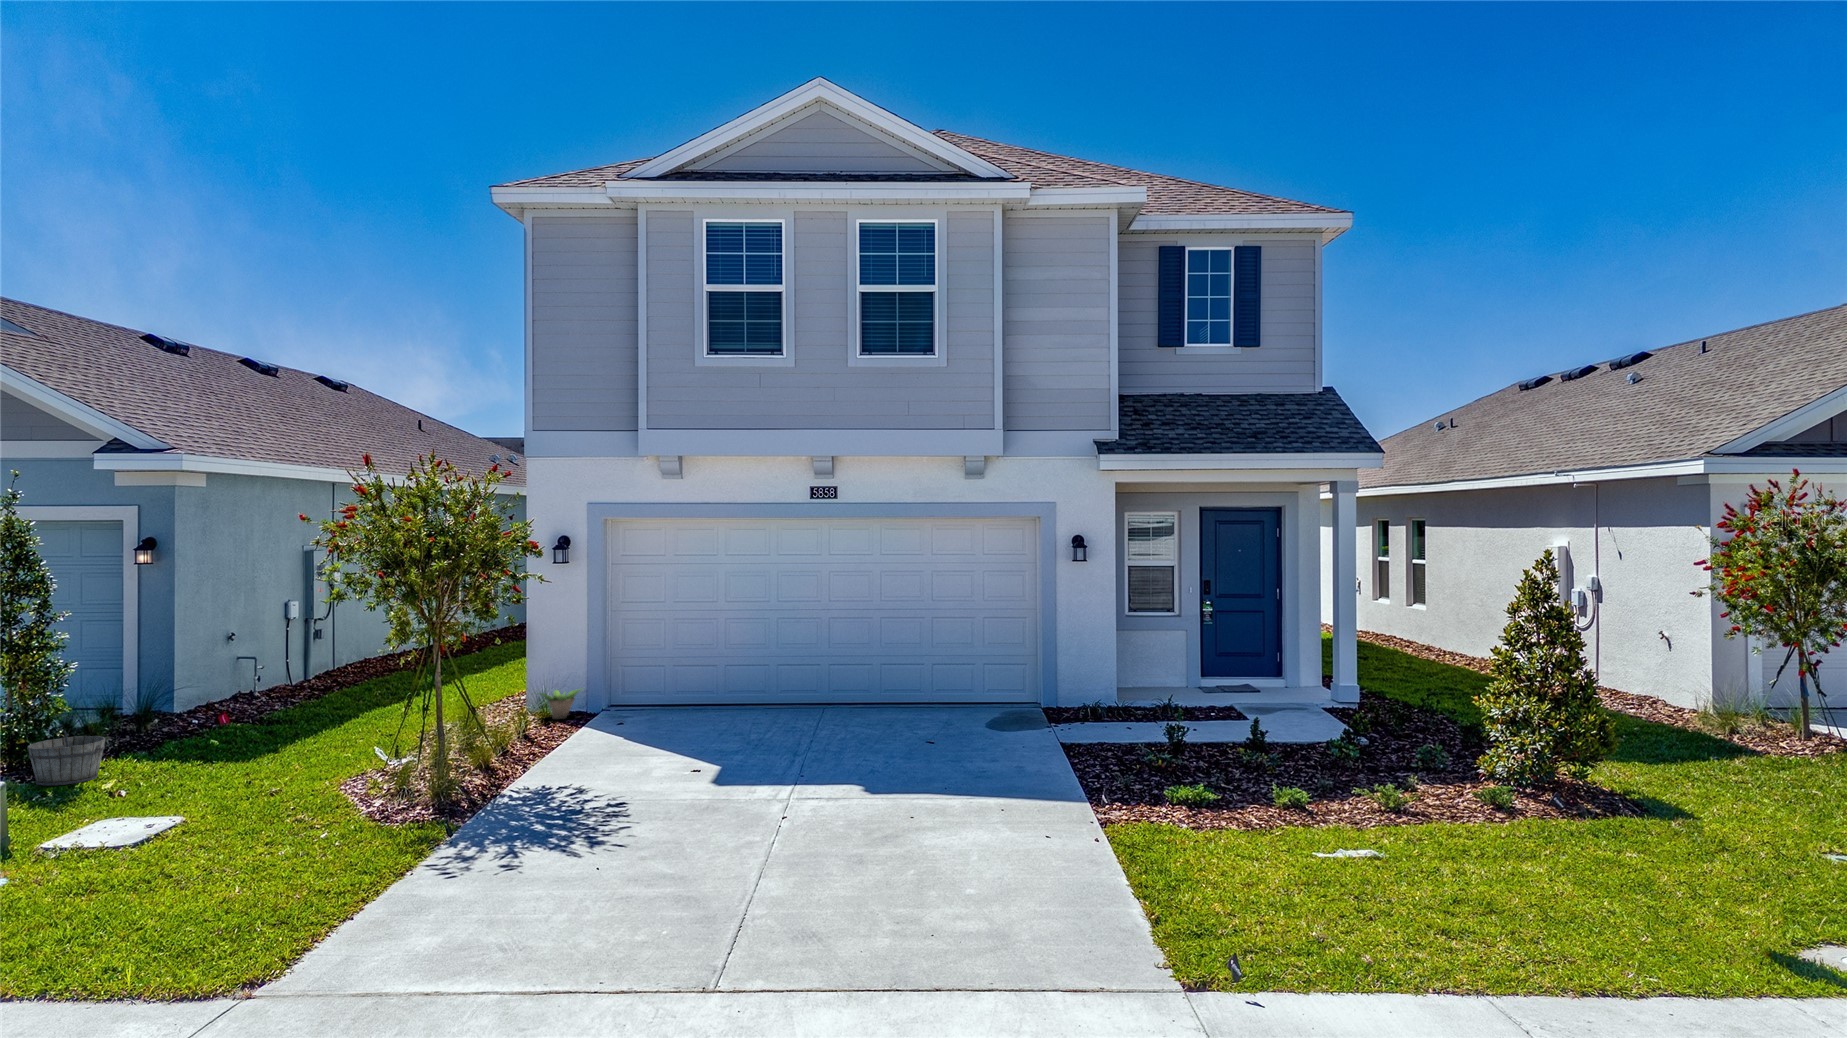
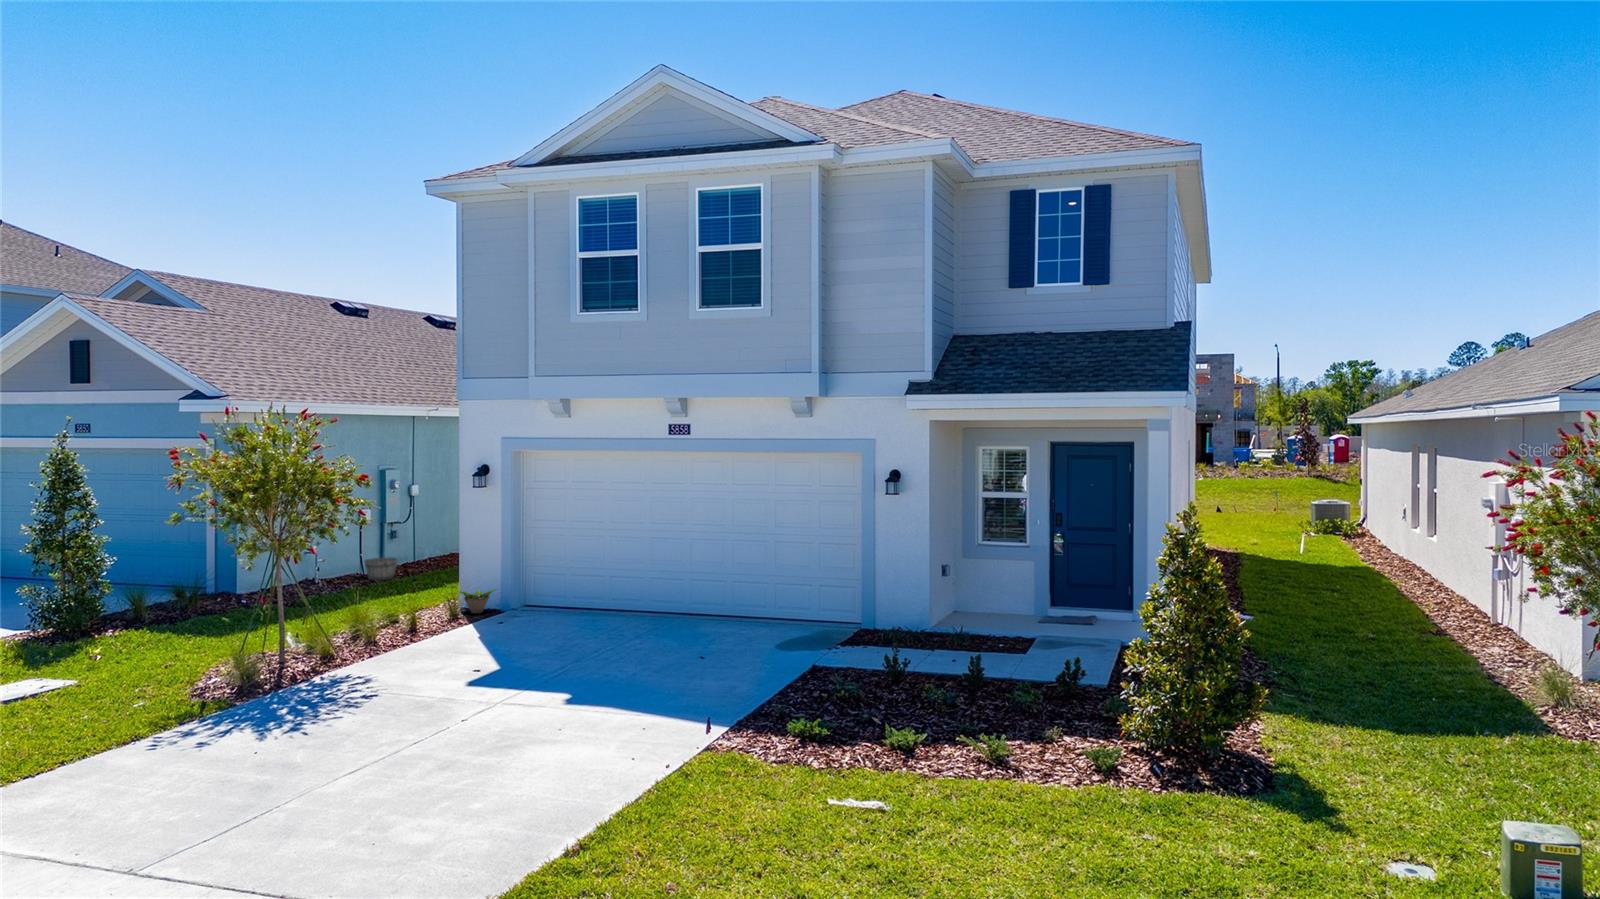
wooden bucket: present [28,729,105,786] -> present [365,557,397,580]

